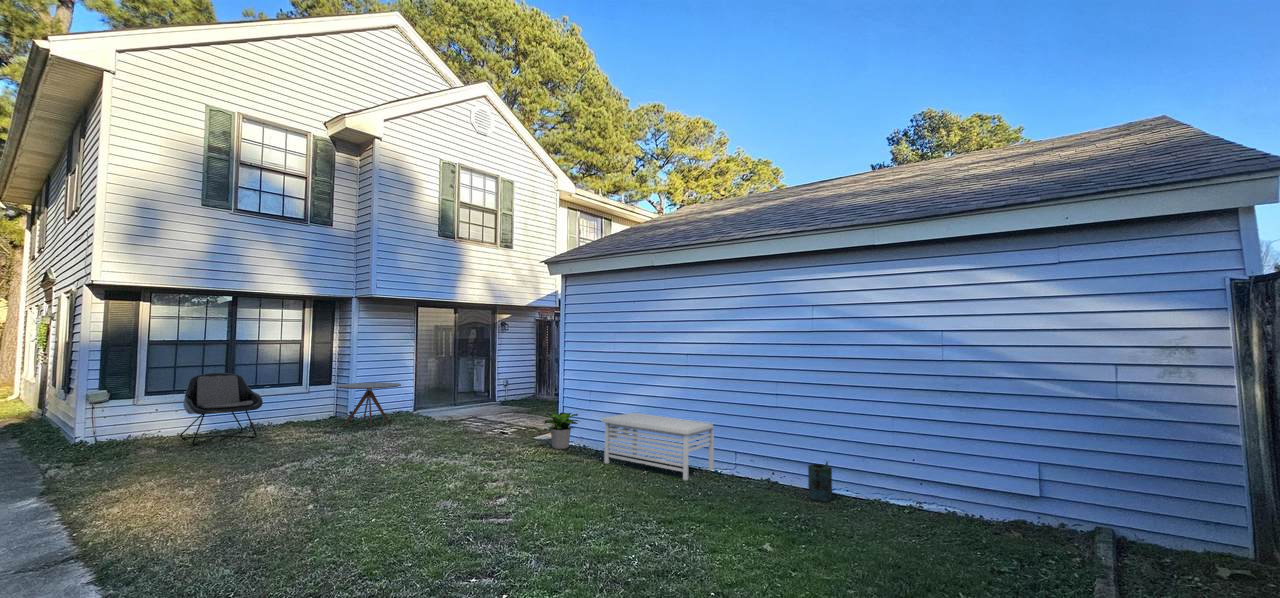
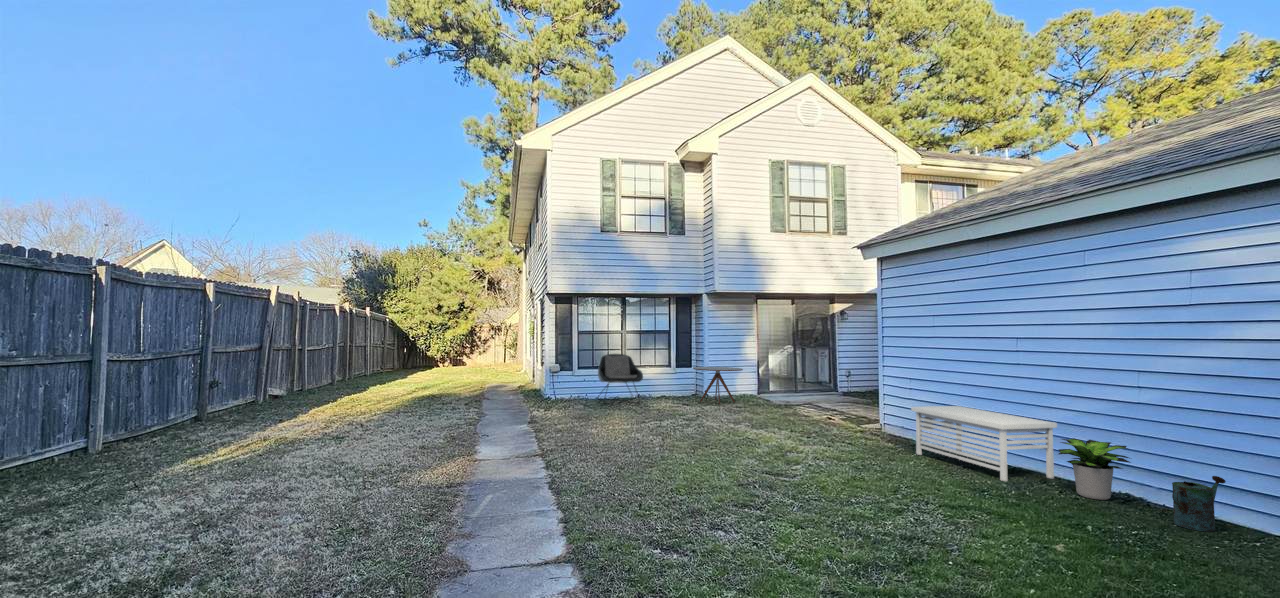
potted plant: present [544,412,578,449] -> present [1059,438,1131,500]

